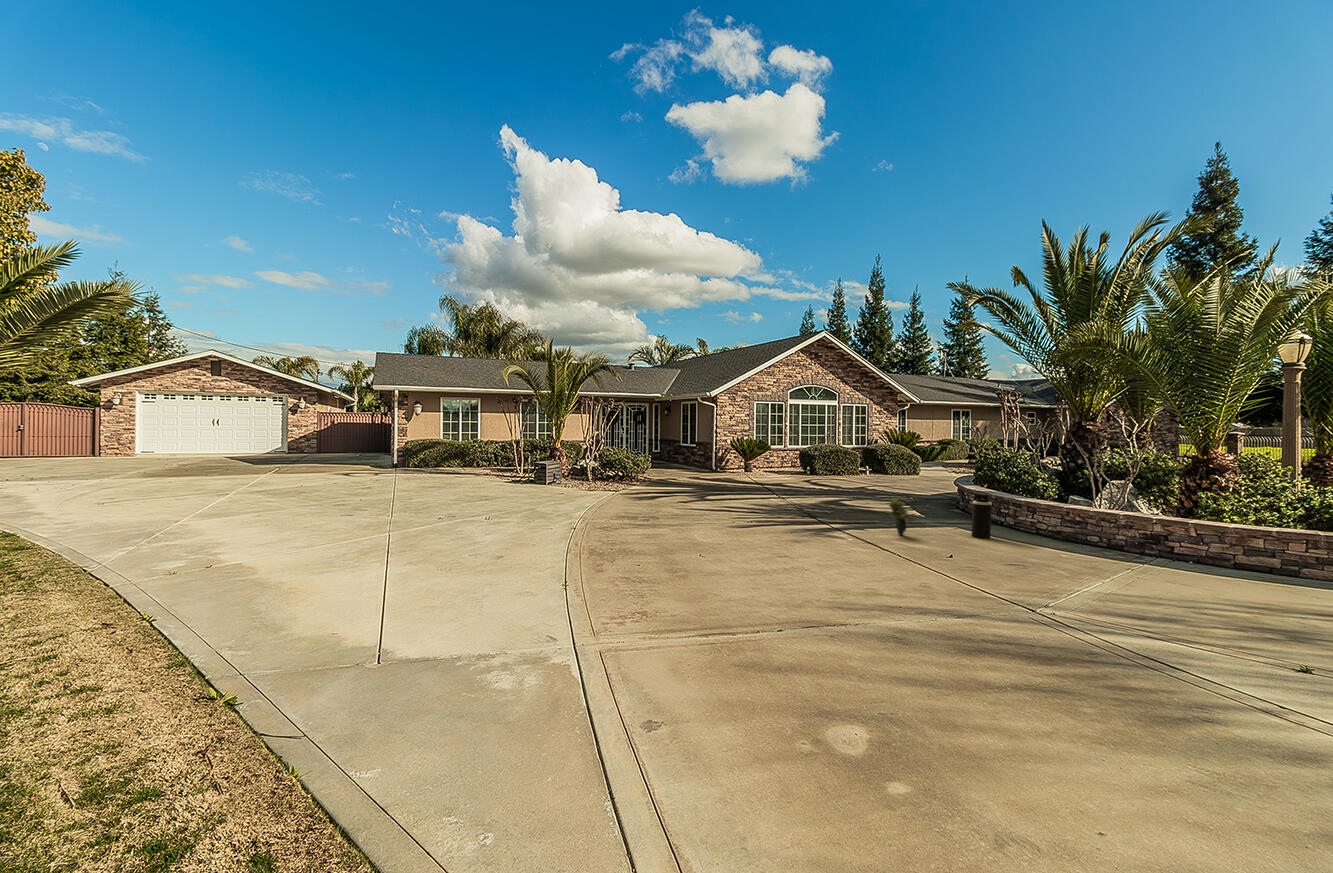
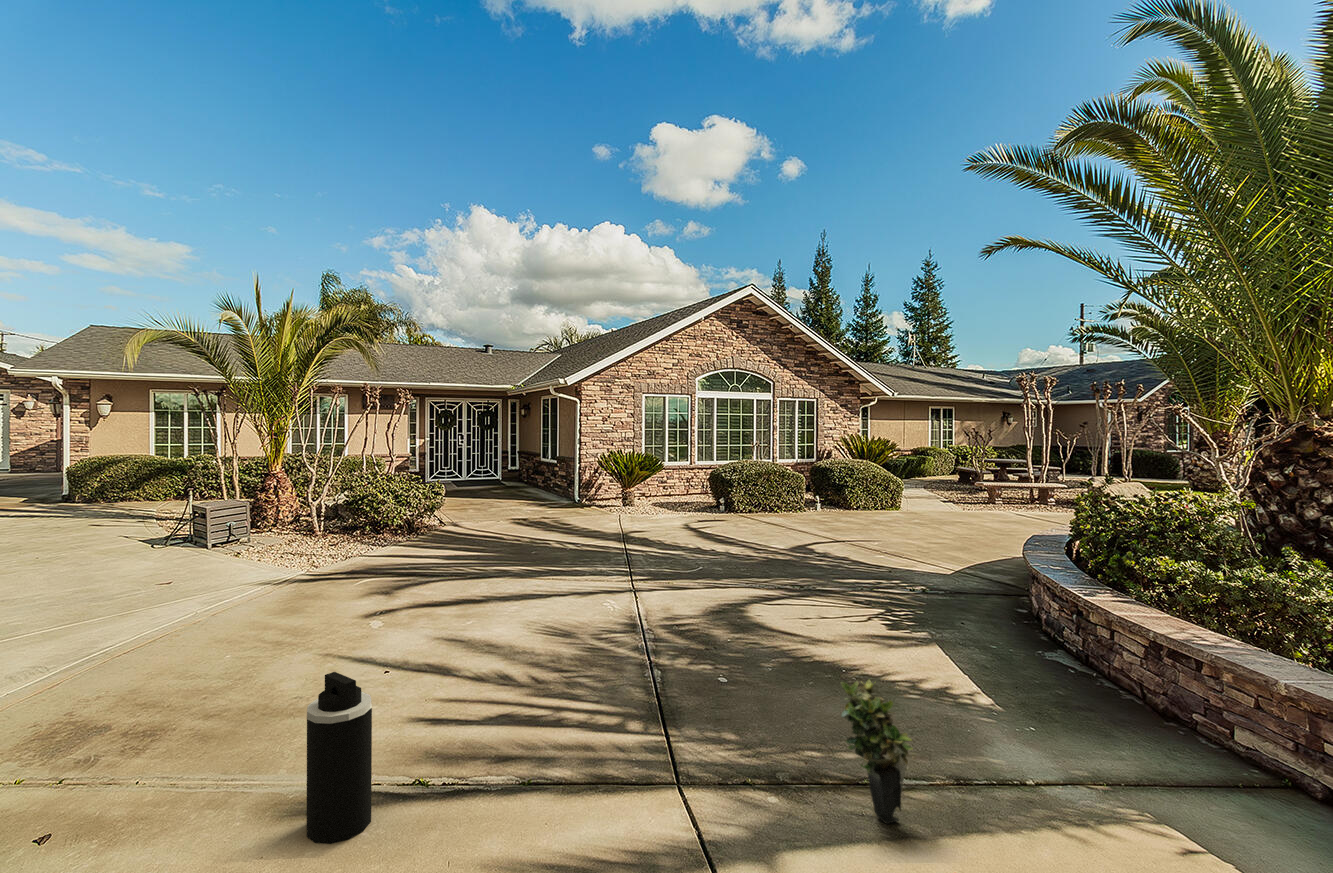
trash can: present [971,494,992,539] -> present [307,672,372,844]

